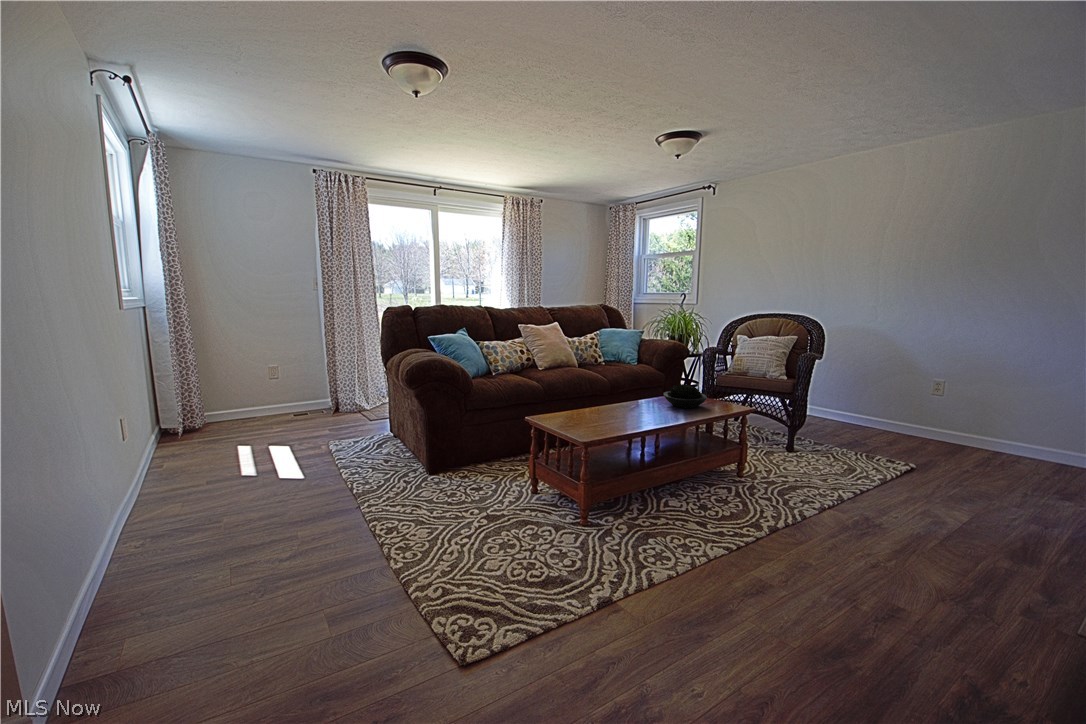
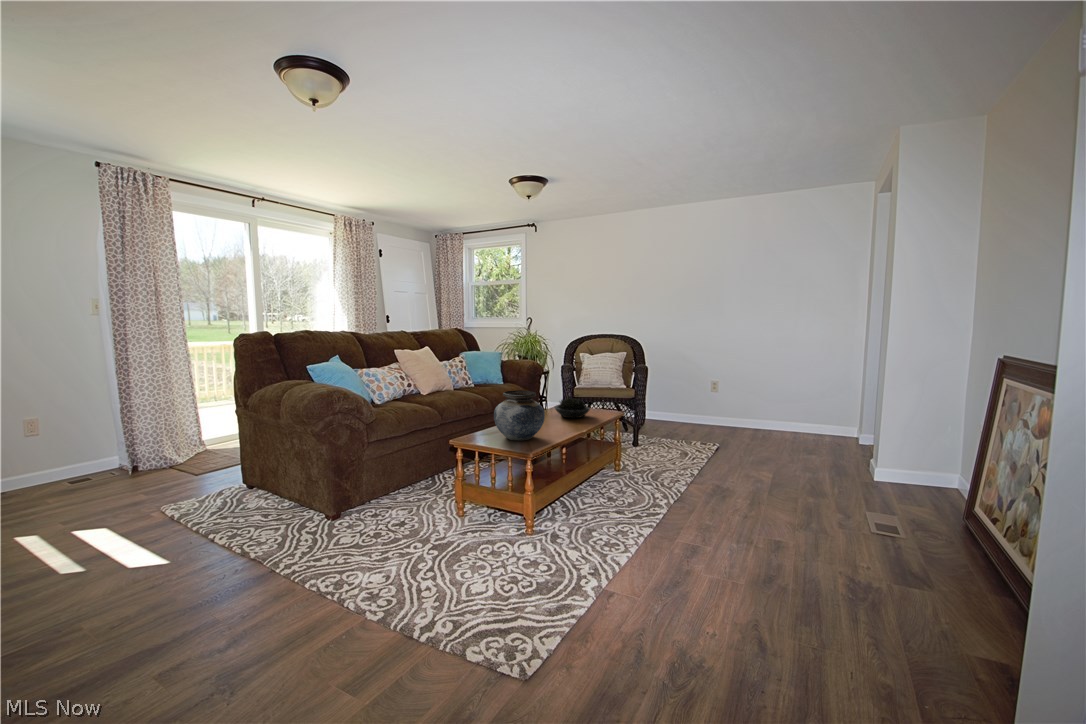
vase: none [568,372,623,426] -> present [494,391,545,441]

